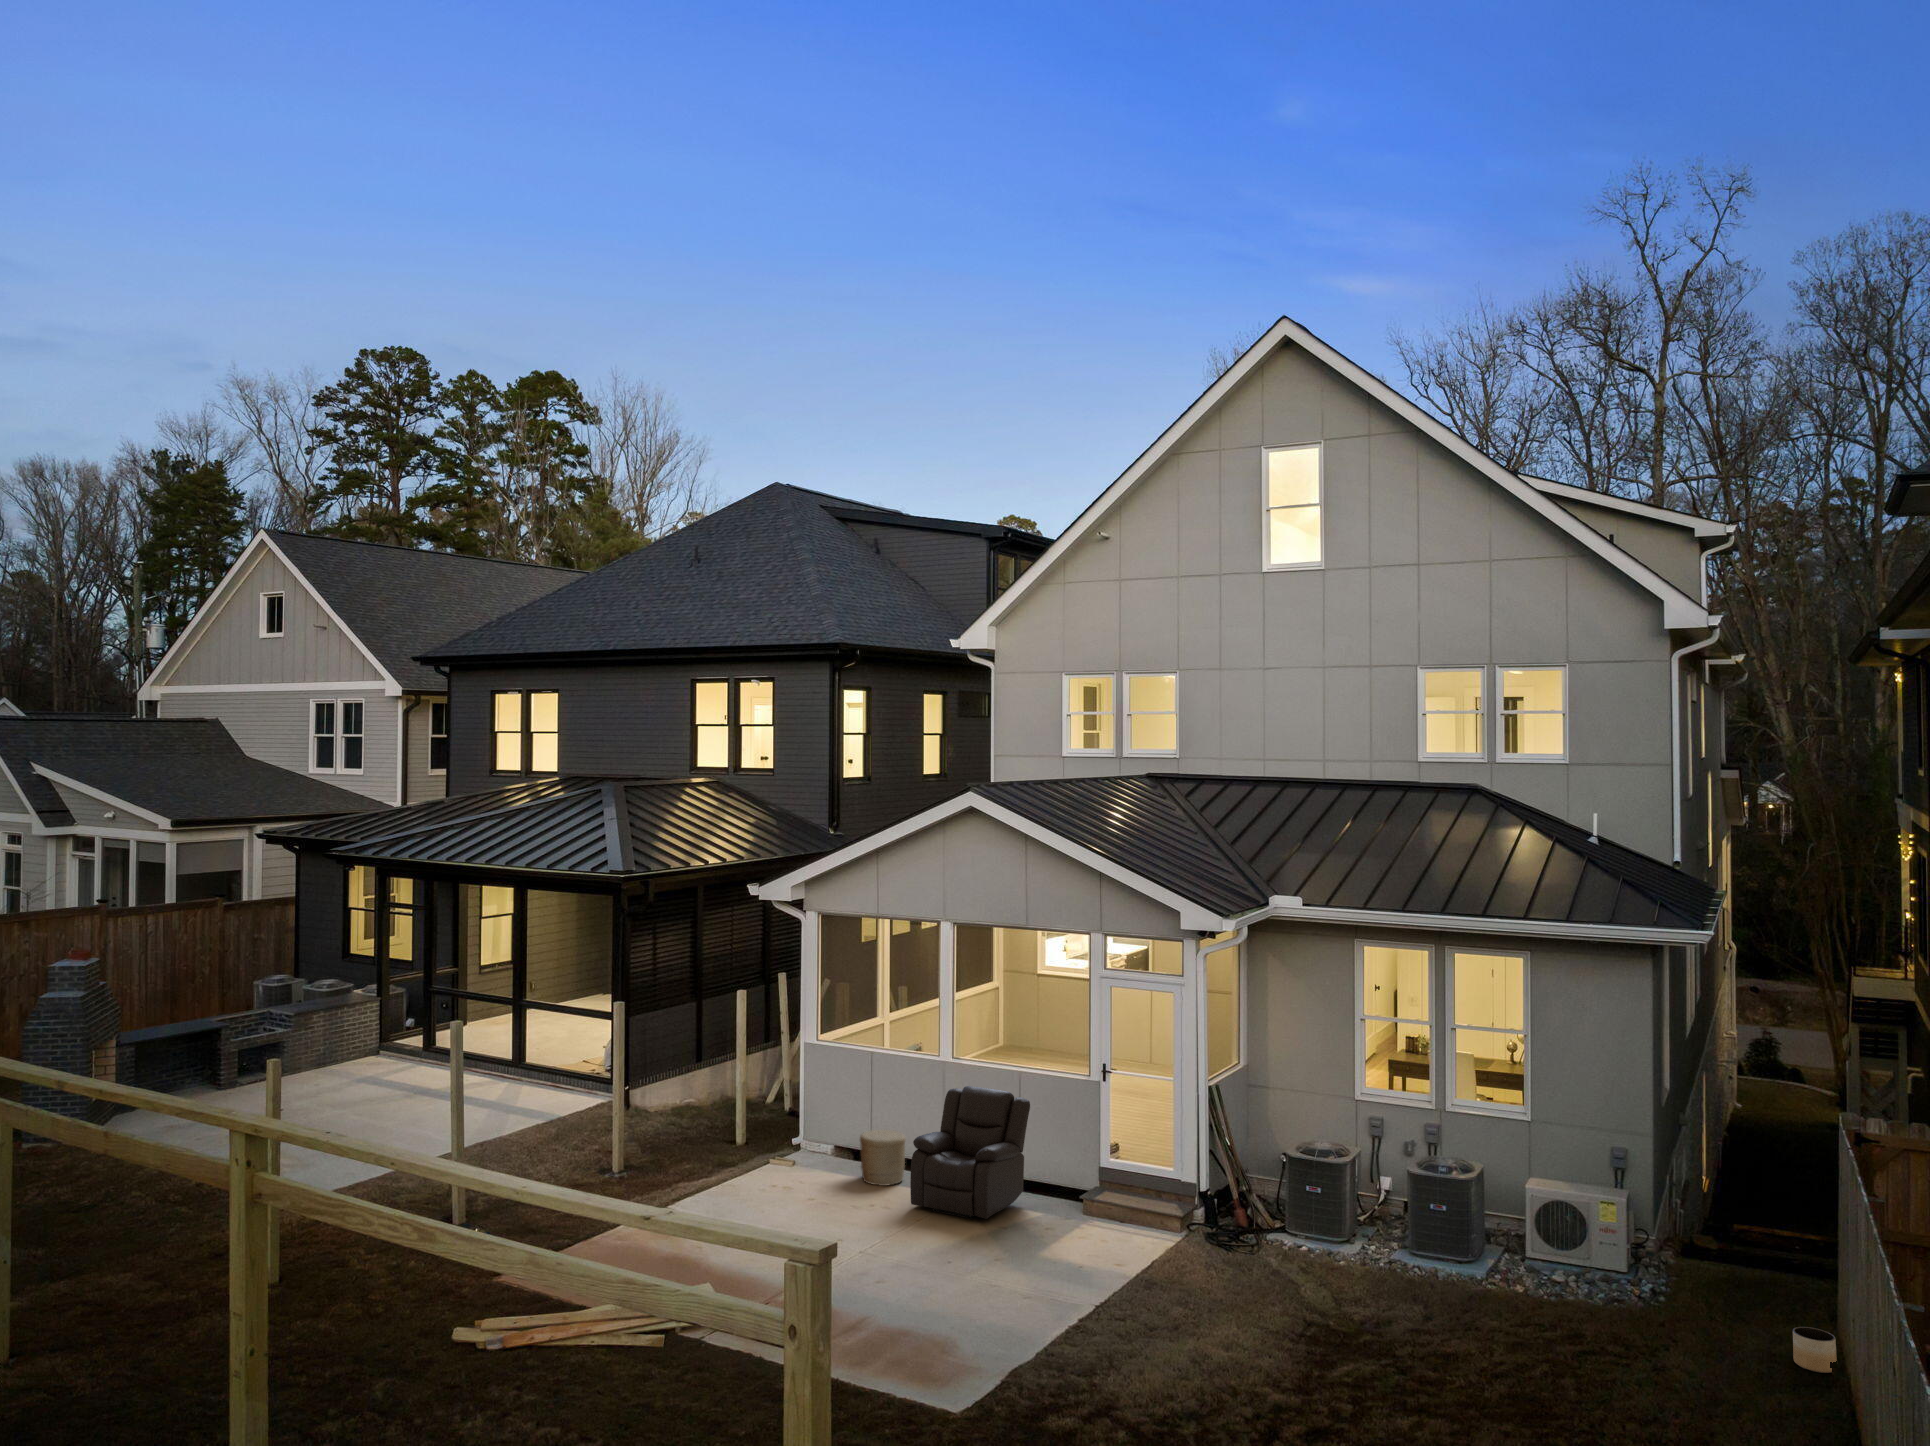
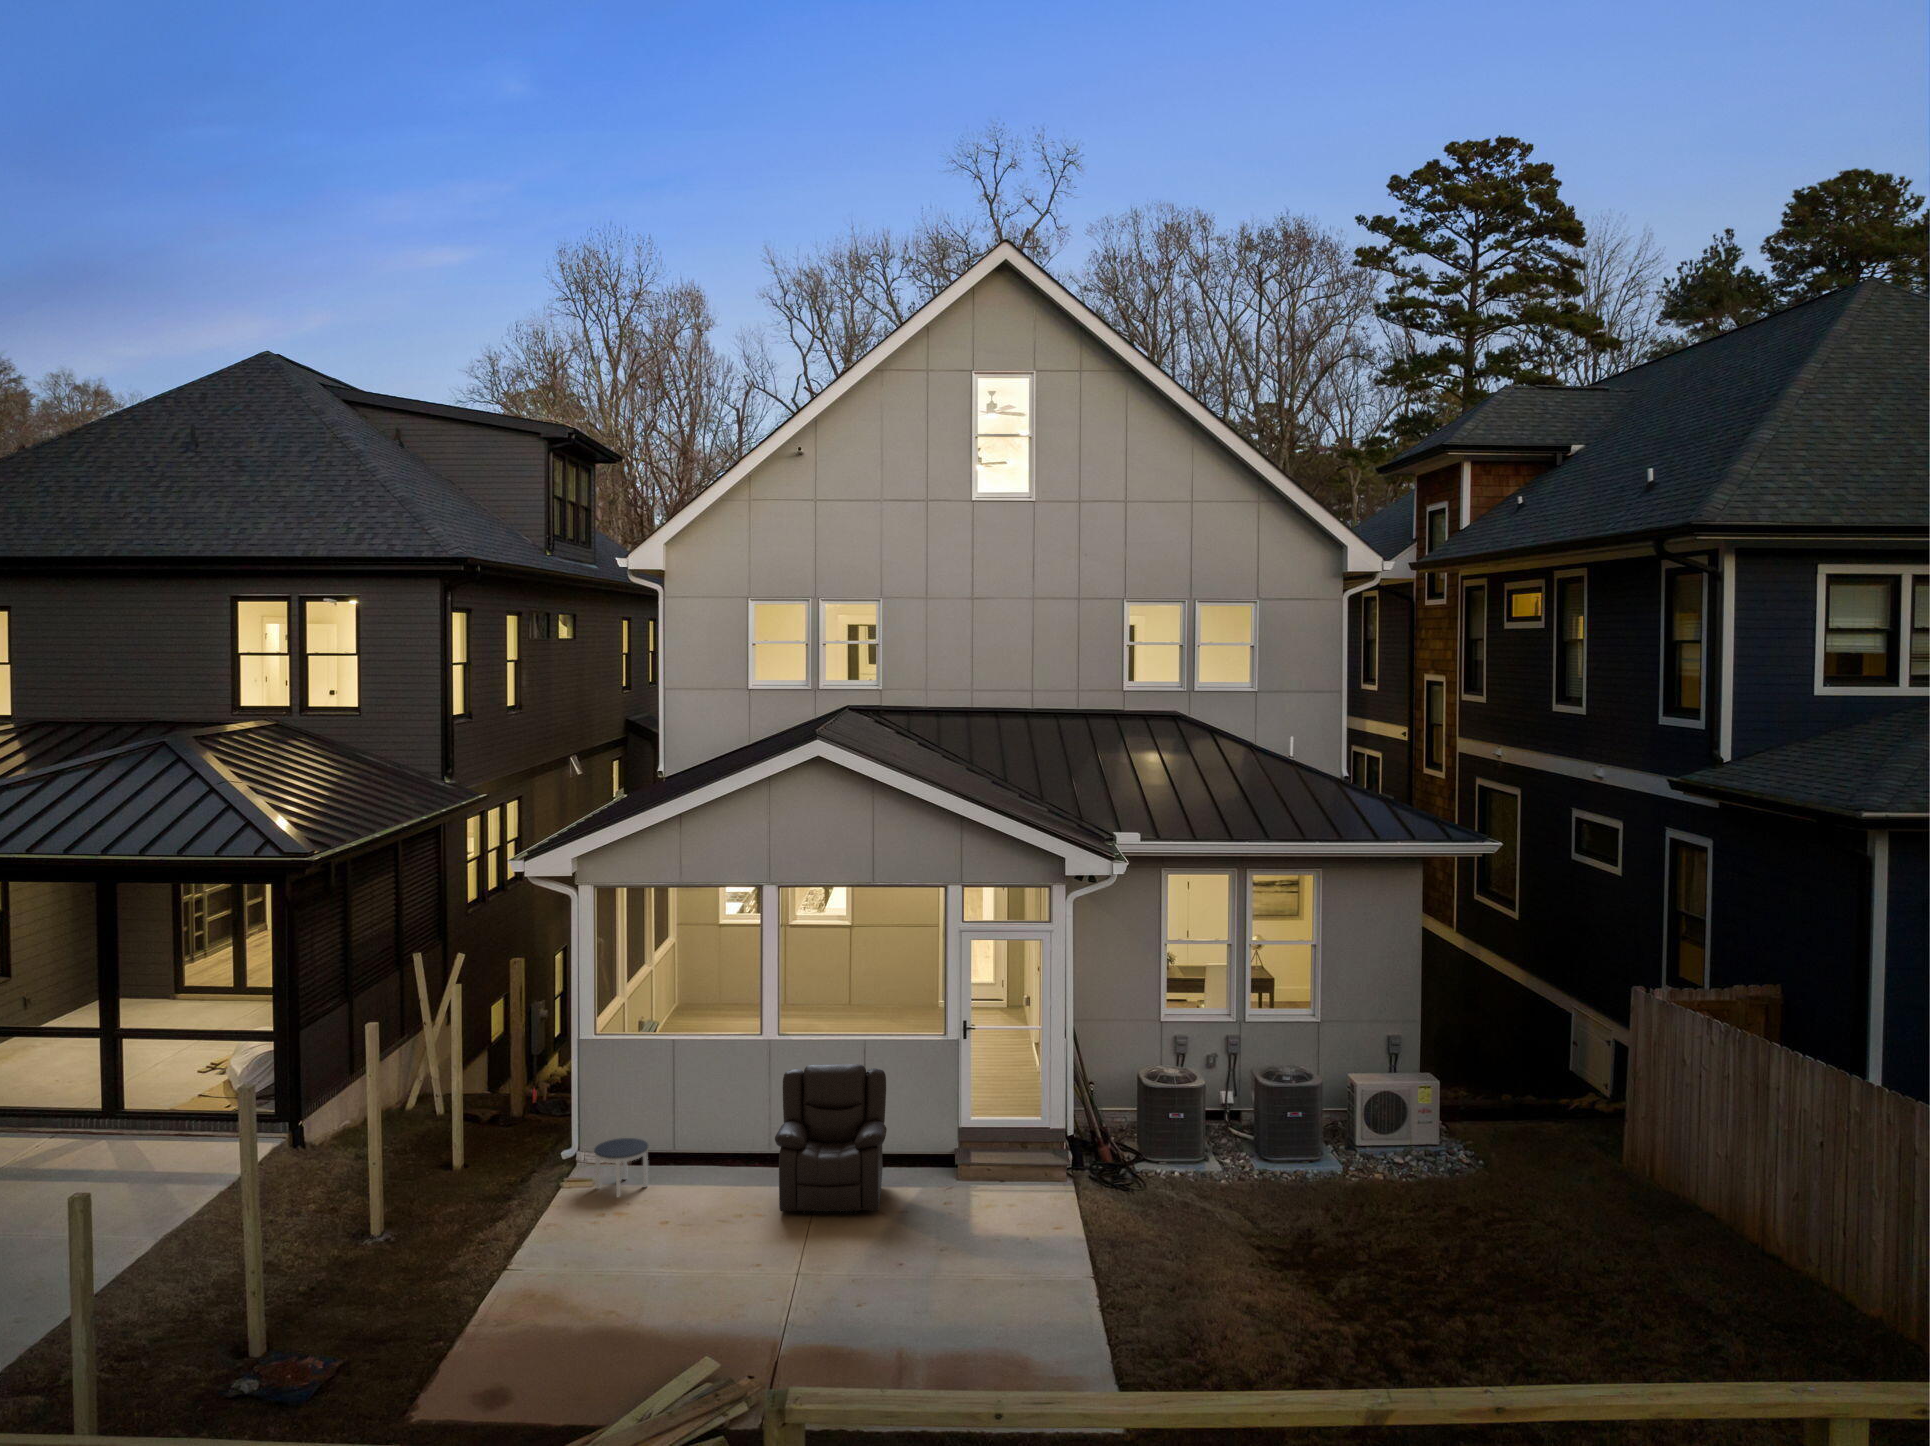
round table: none [799,1128,844,1174] -> present [594,1138,648,1197]
woven basket: present [860,1130,906,1186] -> none [678,1128,732,1195]
planter: present [1793,1327,1837,1373] -> none [1599,1161,1633,1197]

